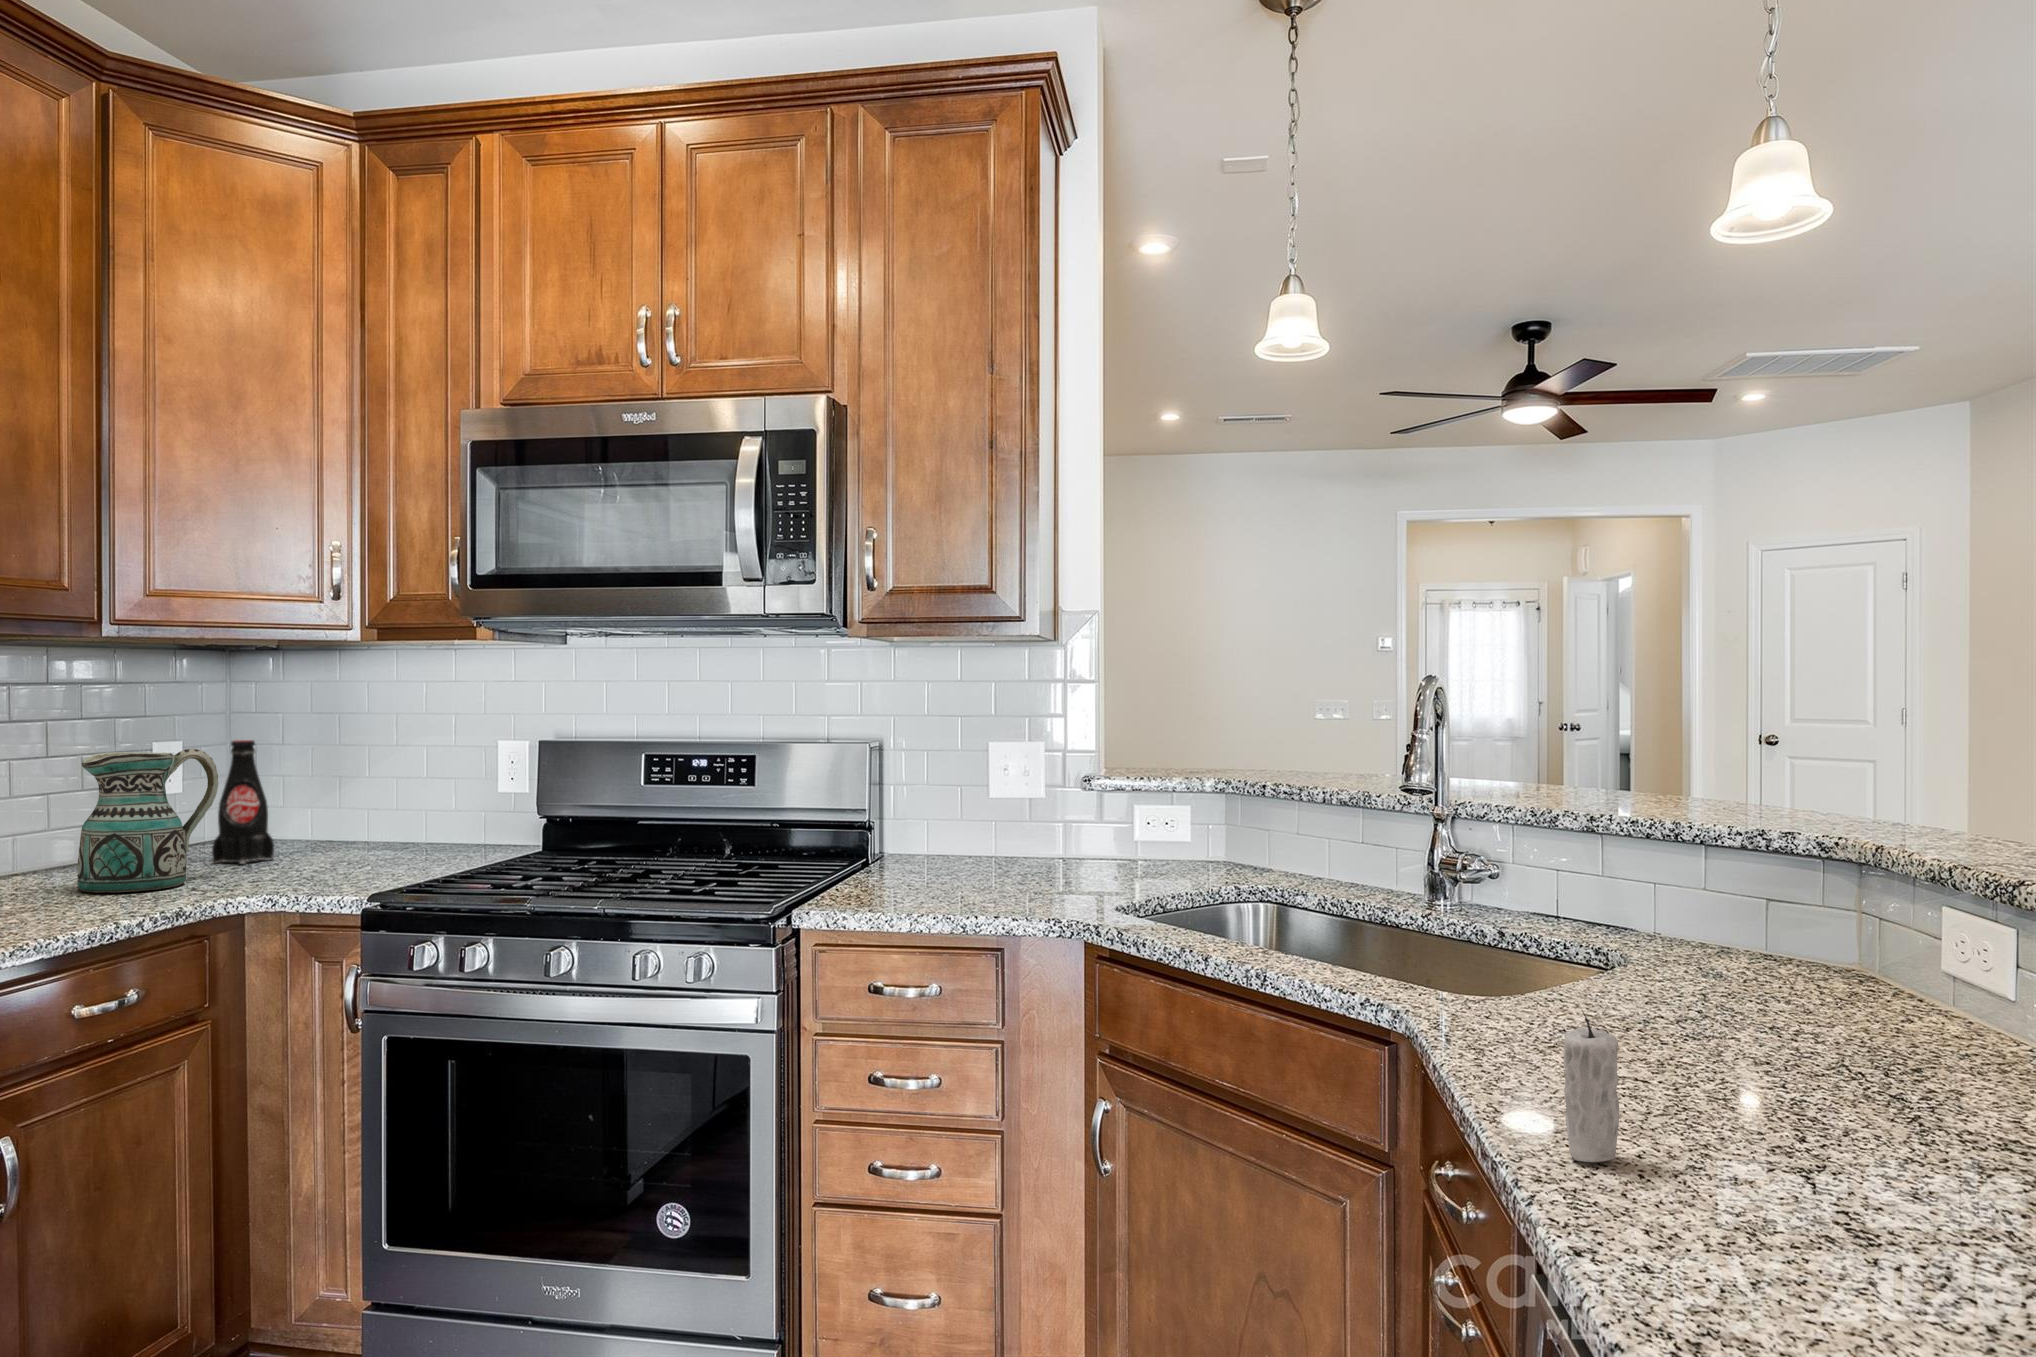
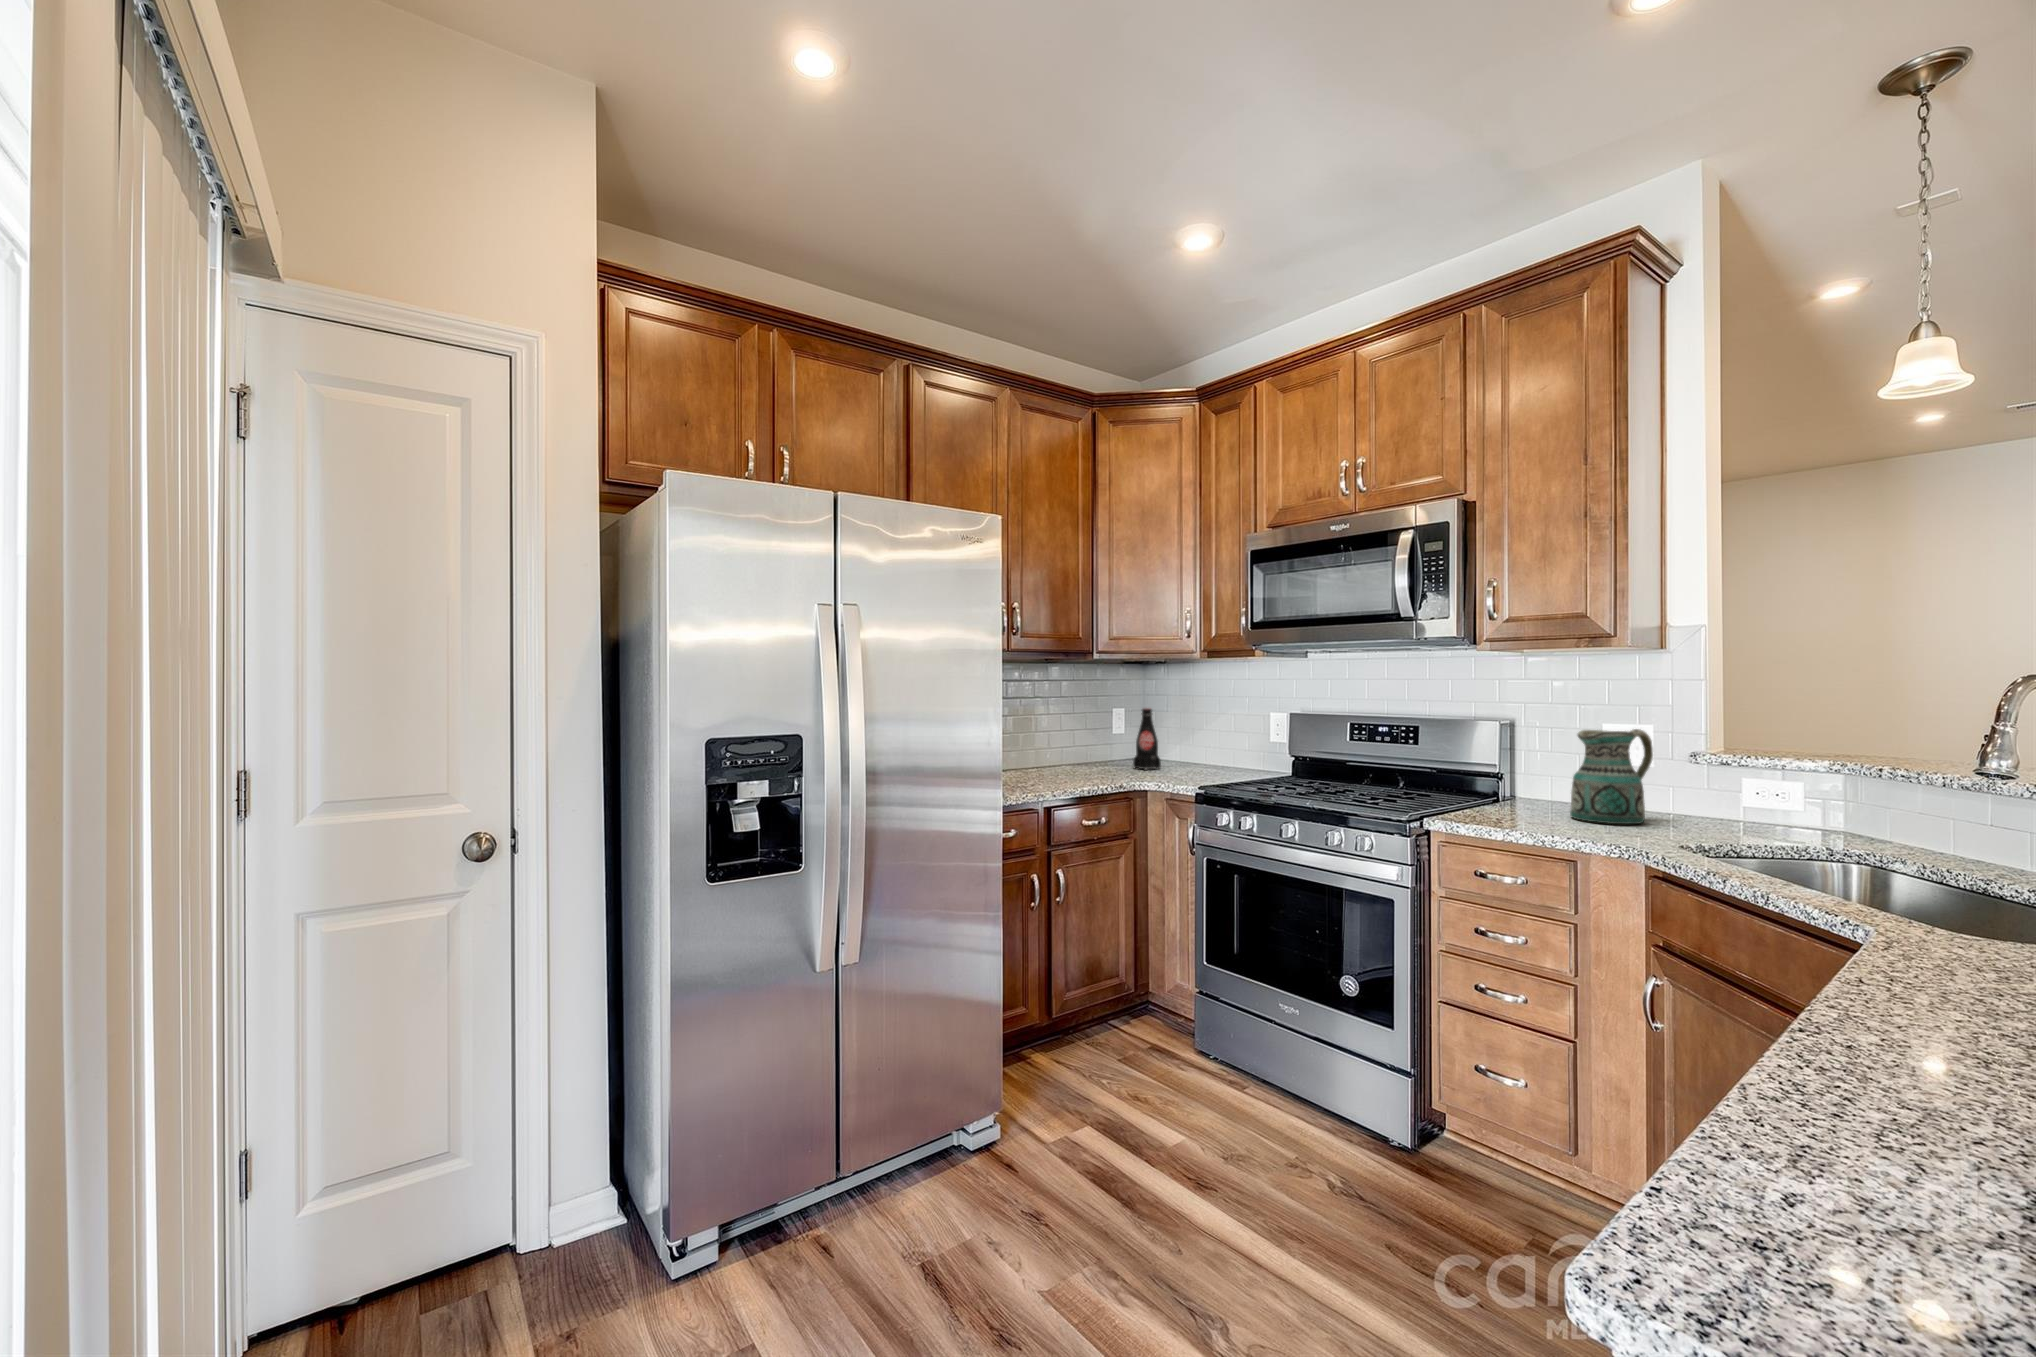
ceramic pitcher: present [78,749,218,892] -> present [1570,729,1653,824]
candle: present [1564,1011,1619,1162] -> none [1890,916,1948,1035]

